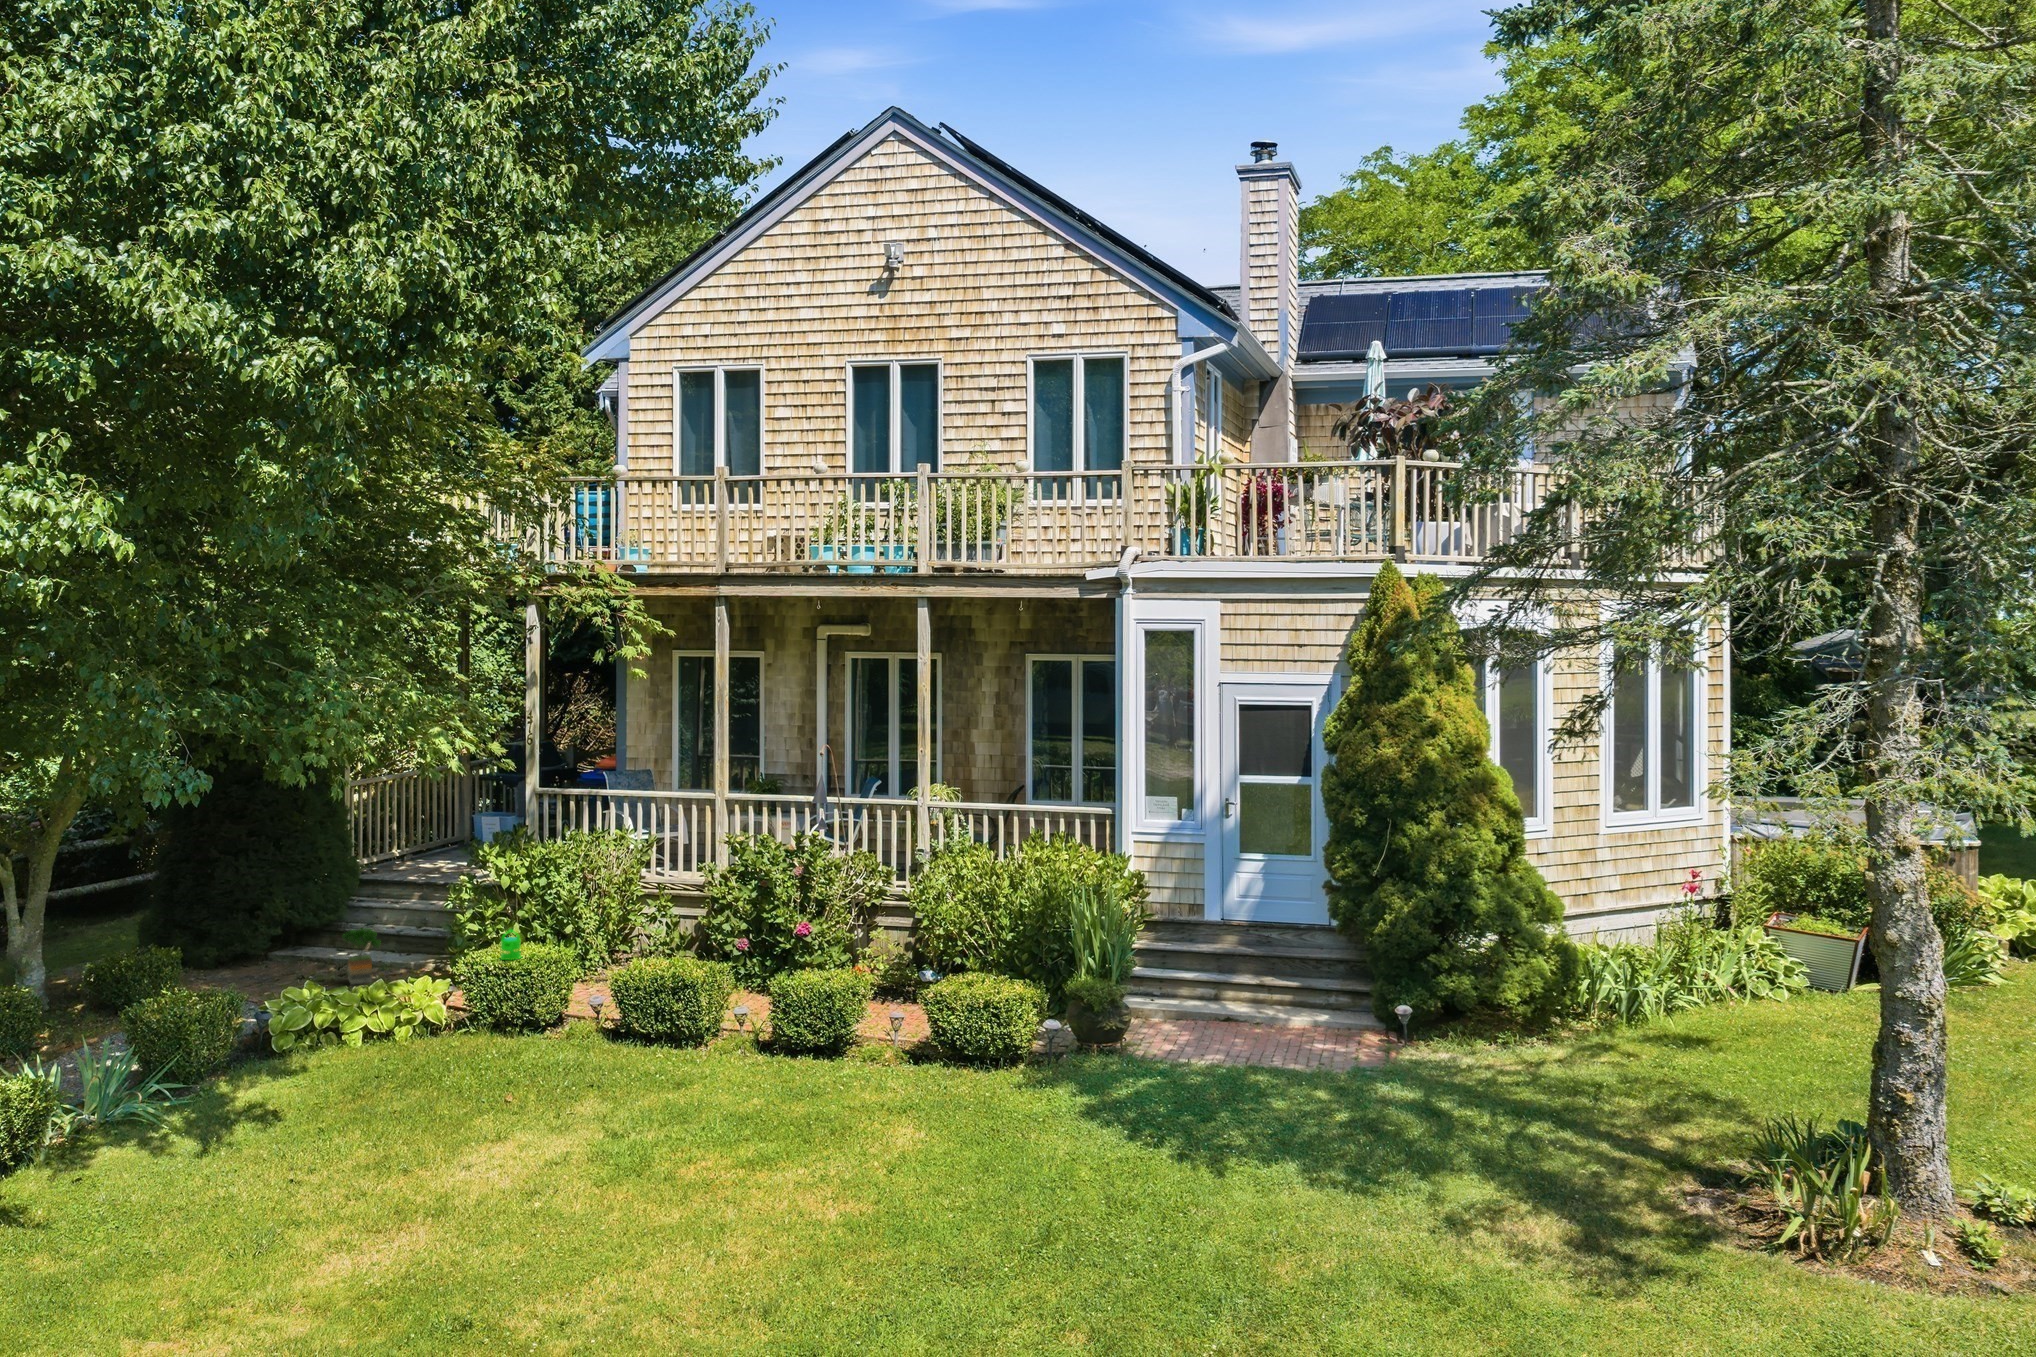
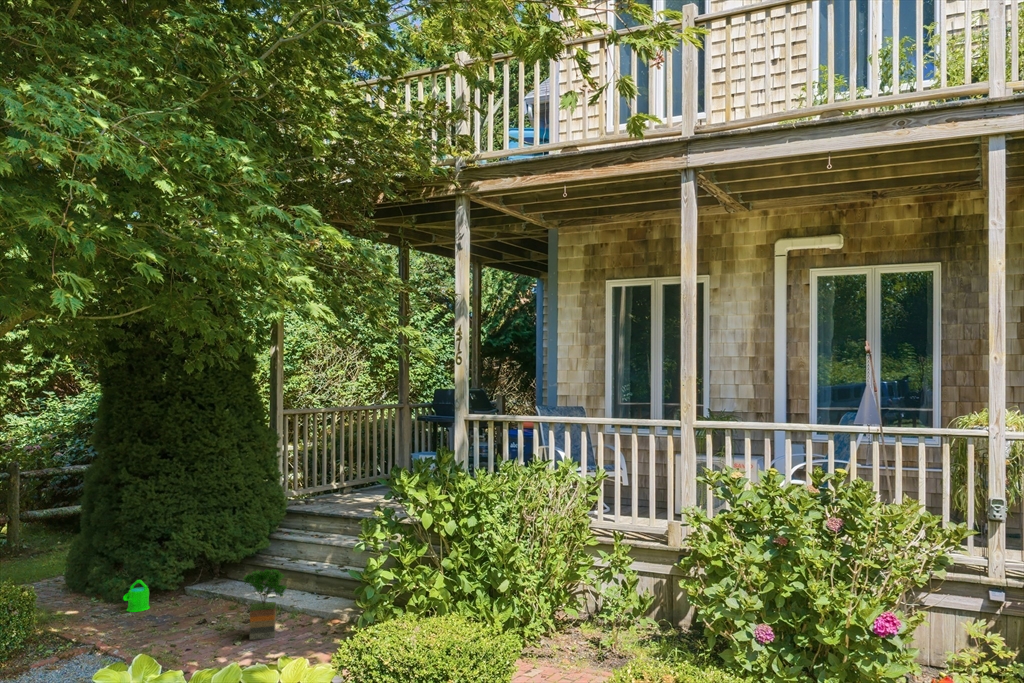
watering can: present [500,929,521,960] -> present [123,580,150,612]

